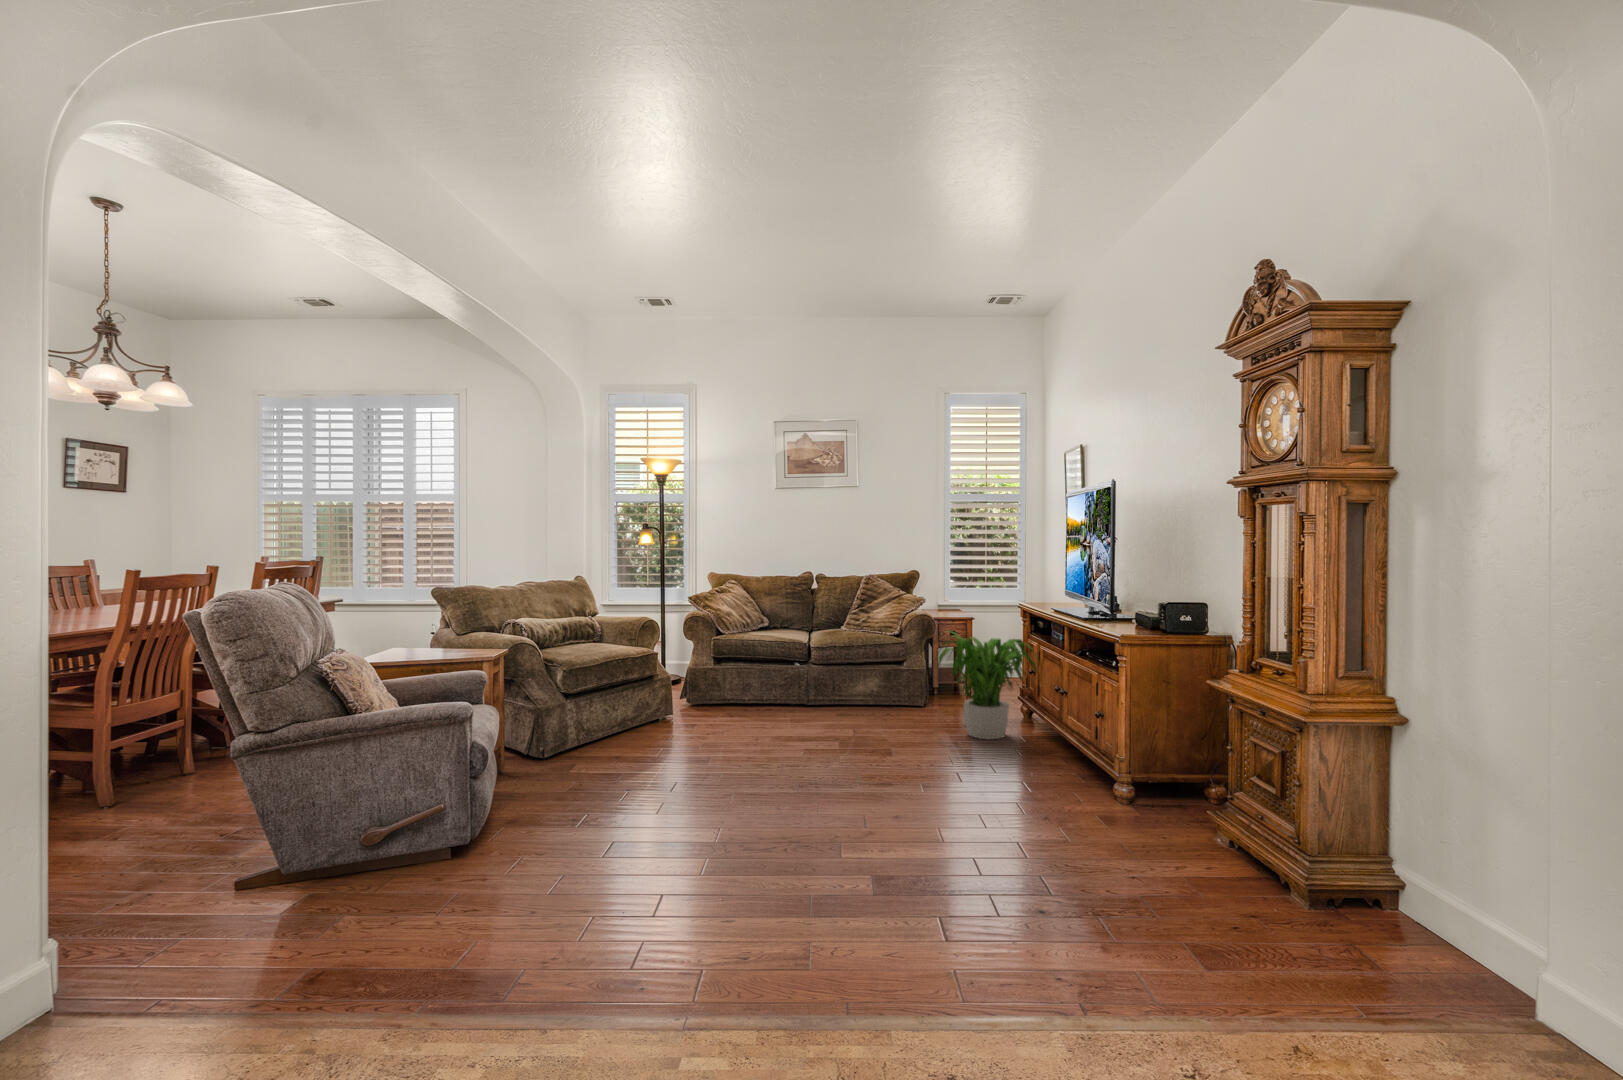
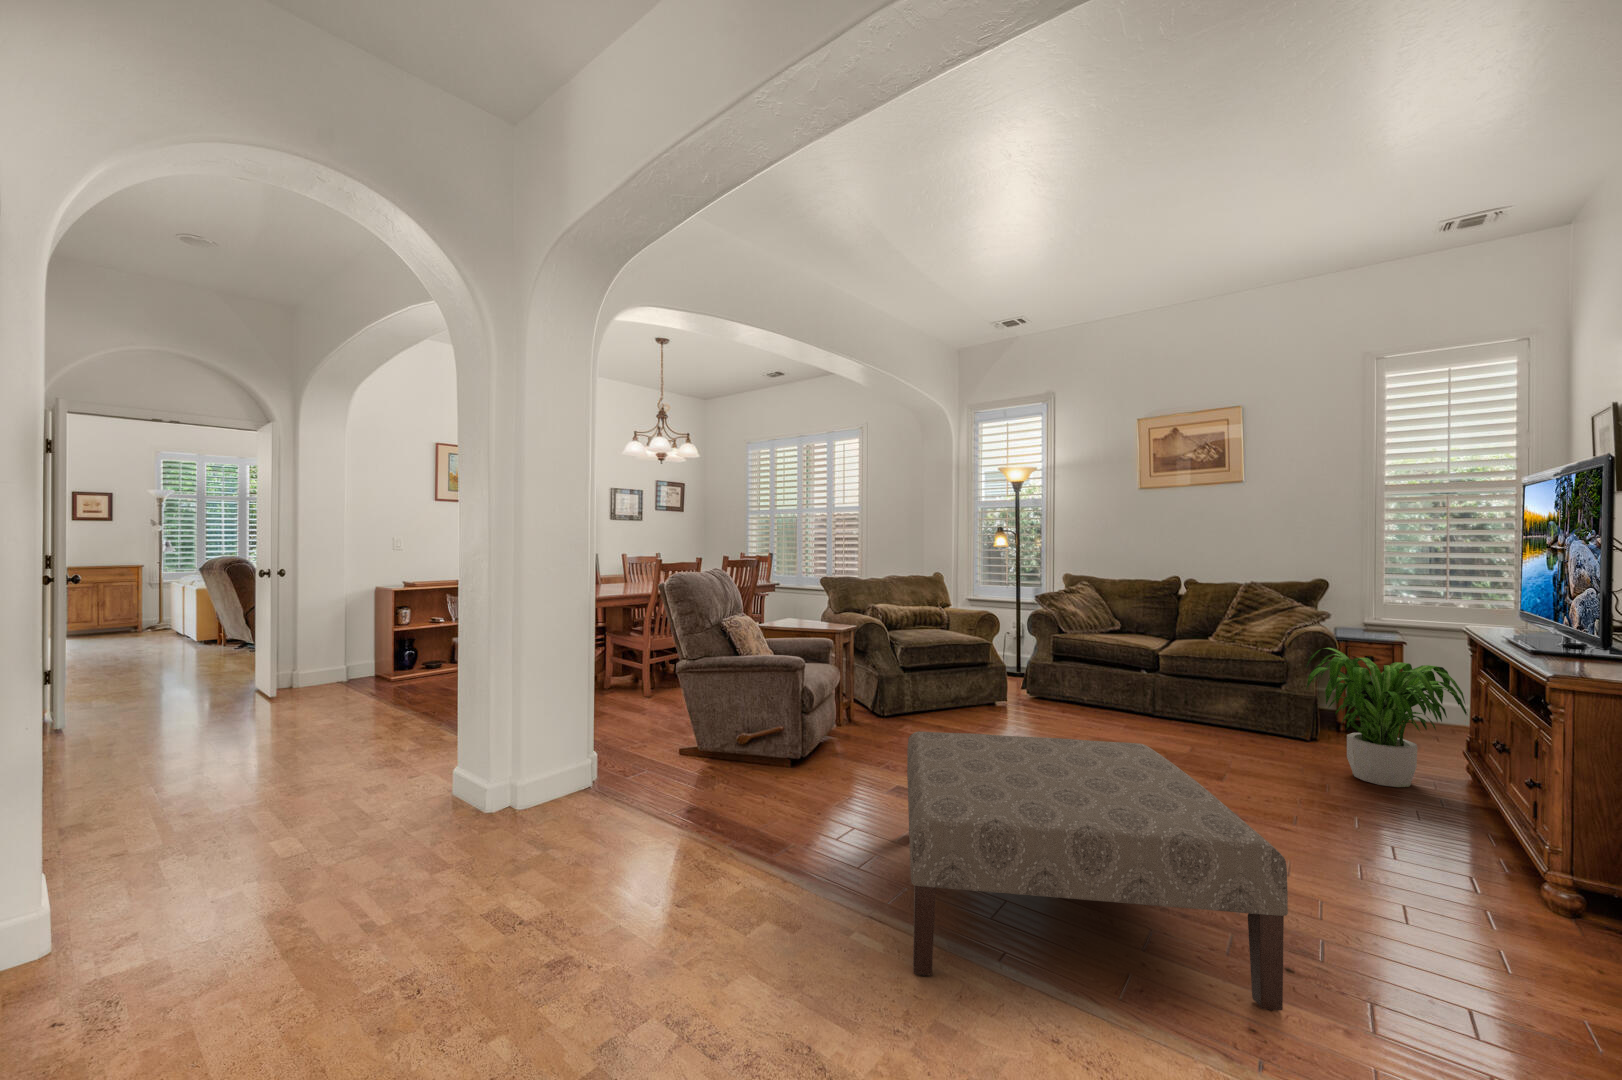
ottoman: none [651,734,1005,986] -> present [907,731,1288,1011]

